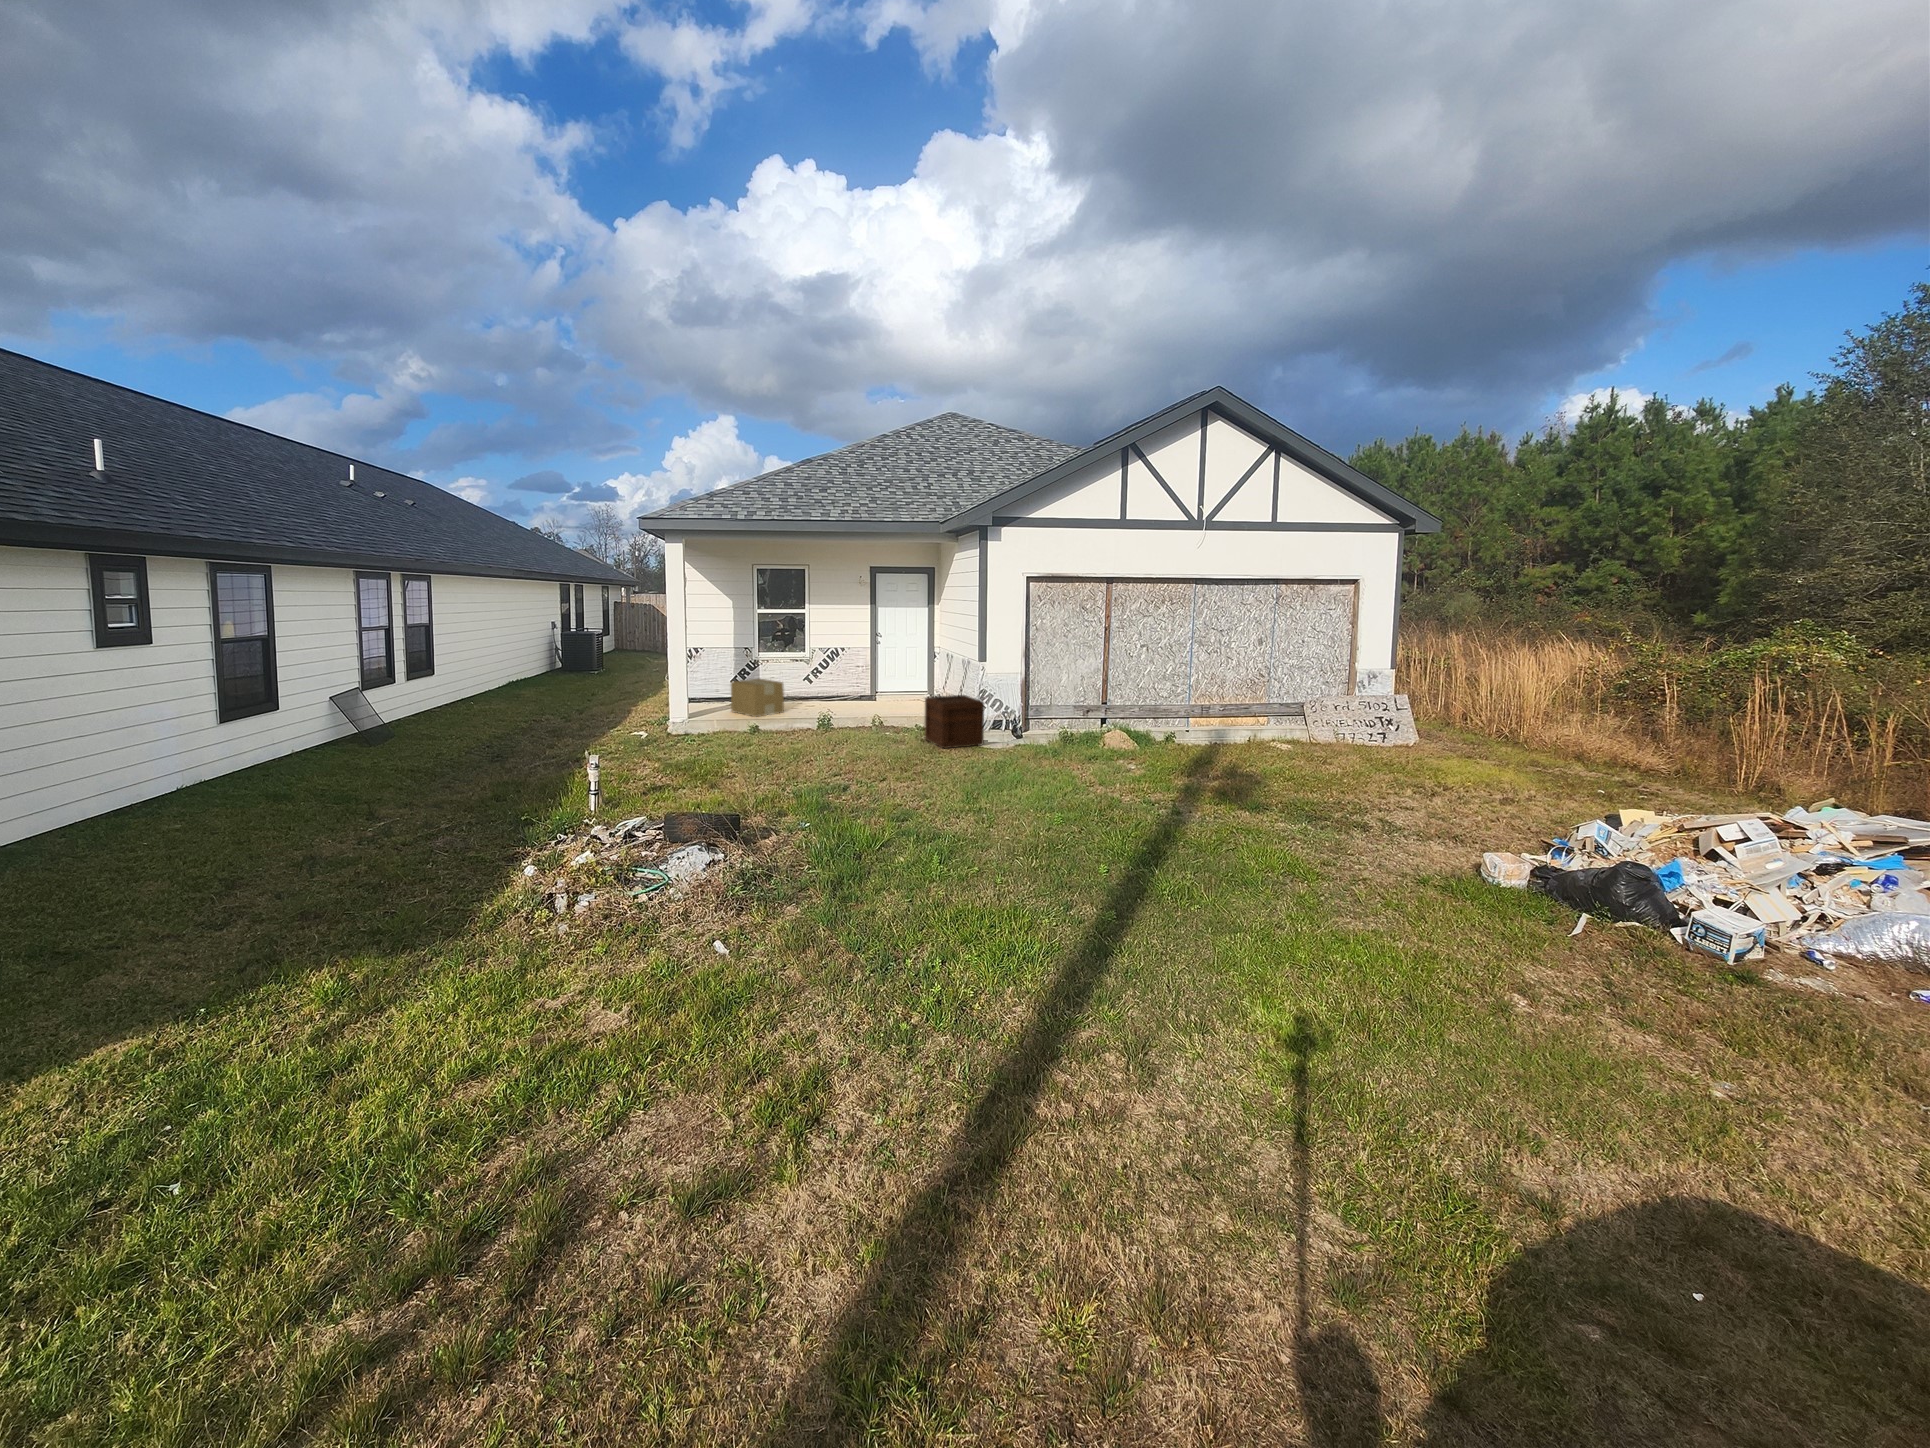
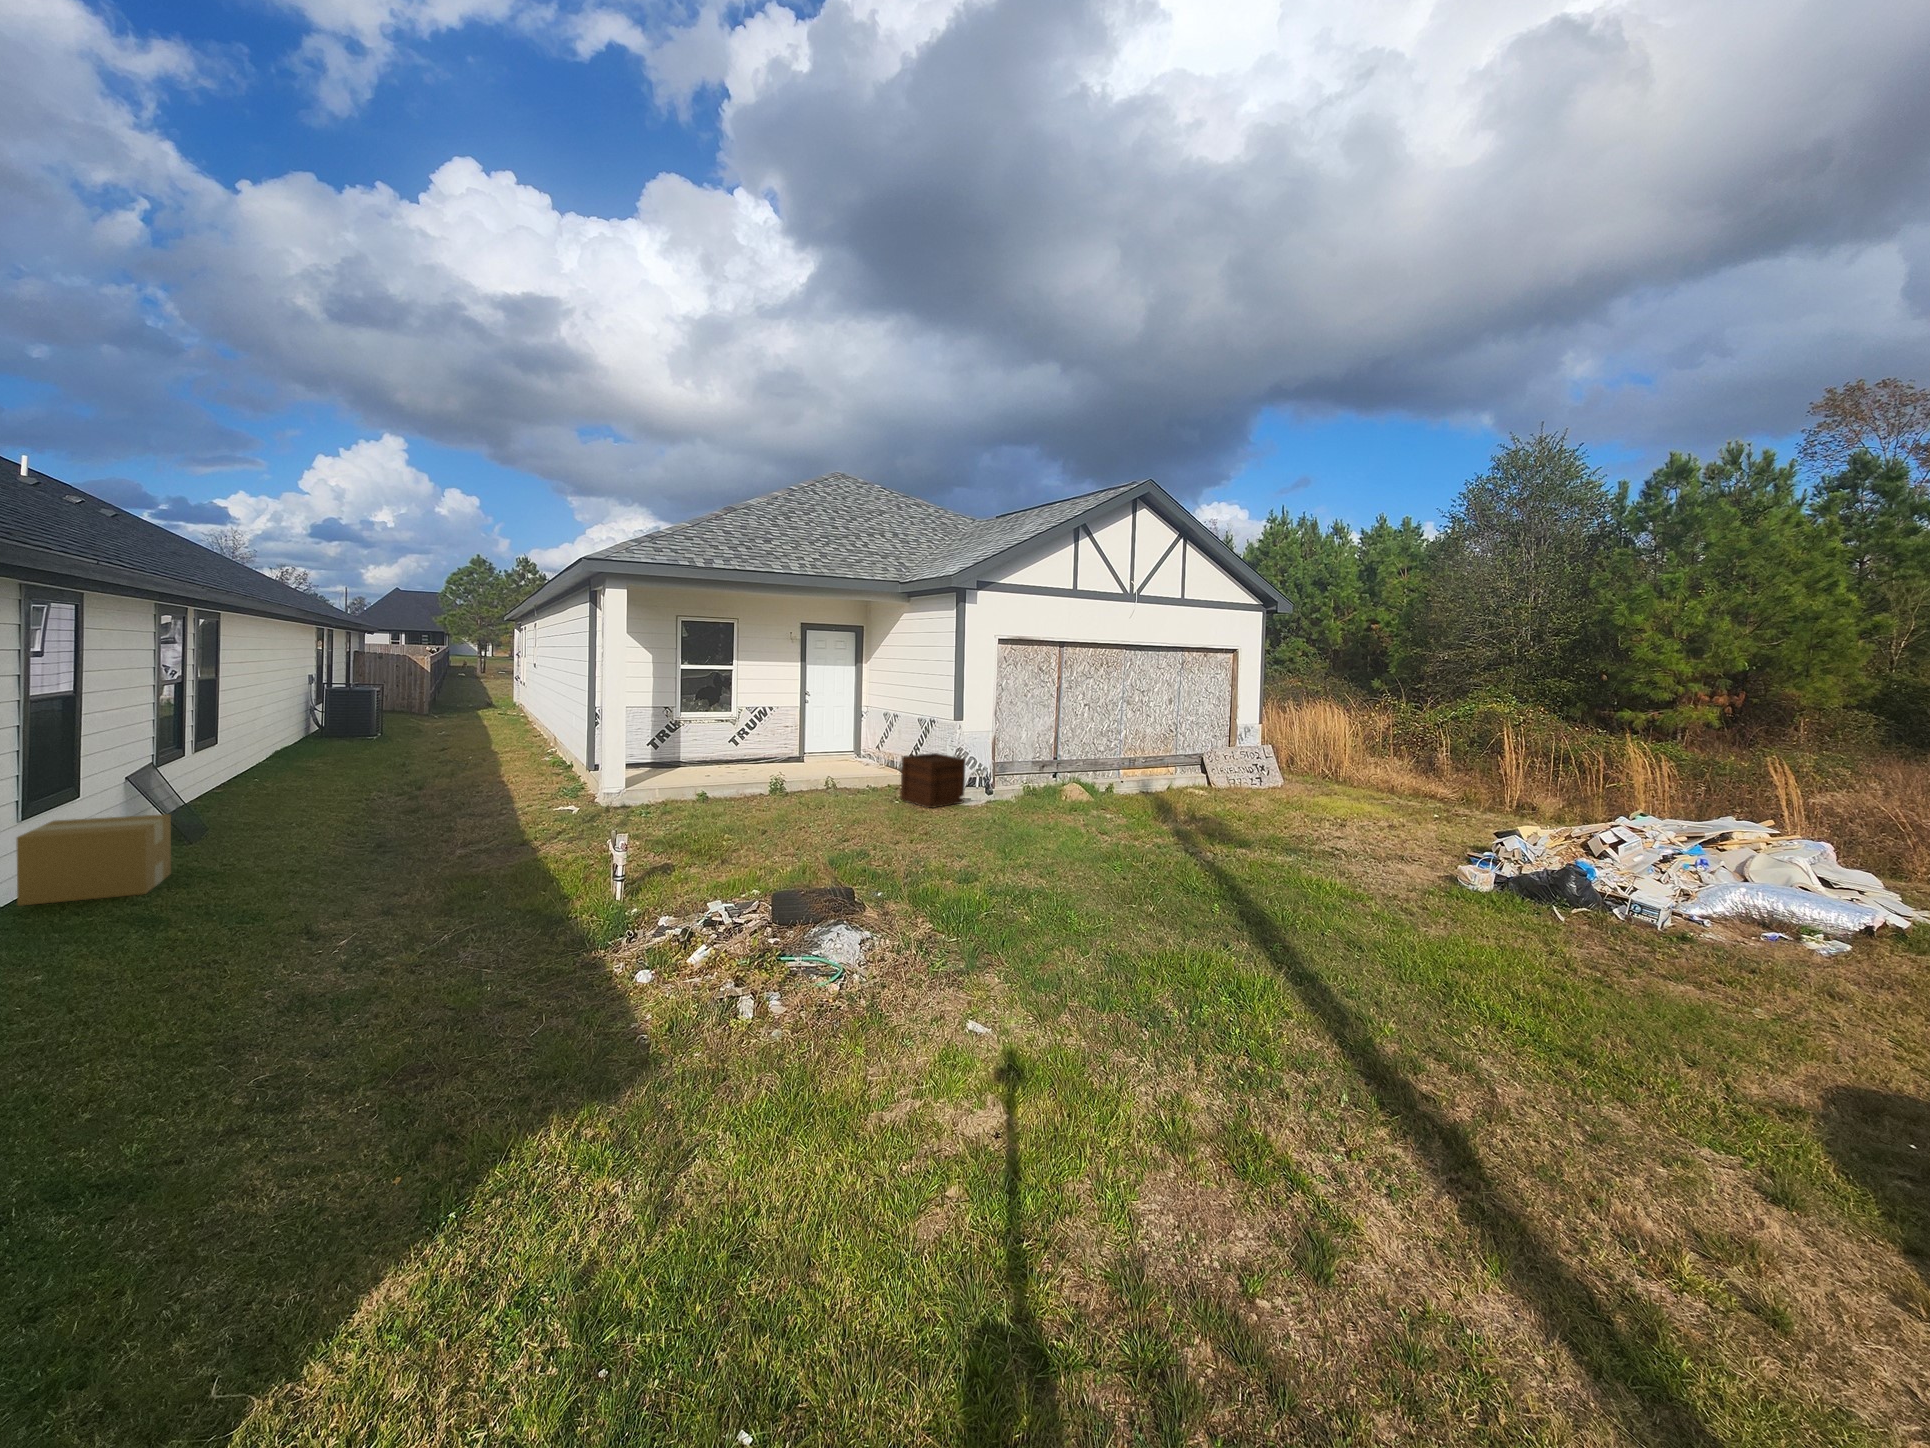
cardboard box: present [731,679,784,717] -> present [17,814,171,906]

